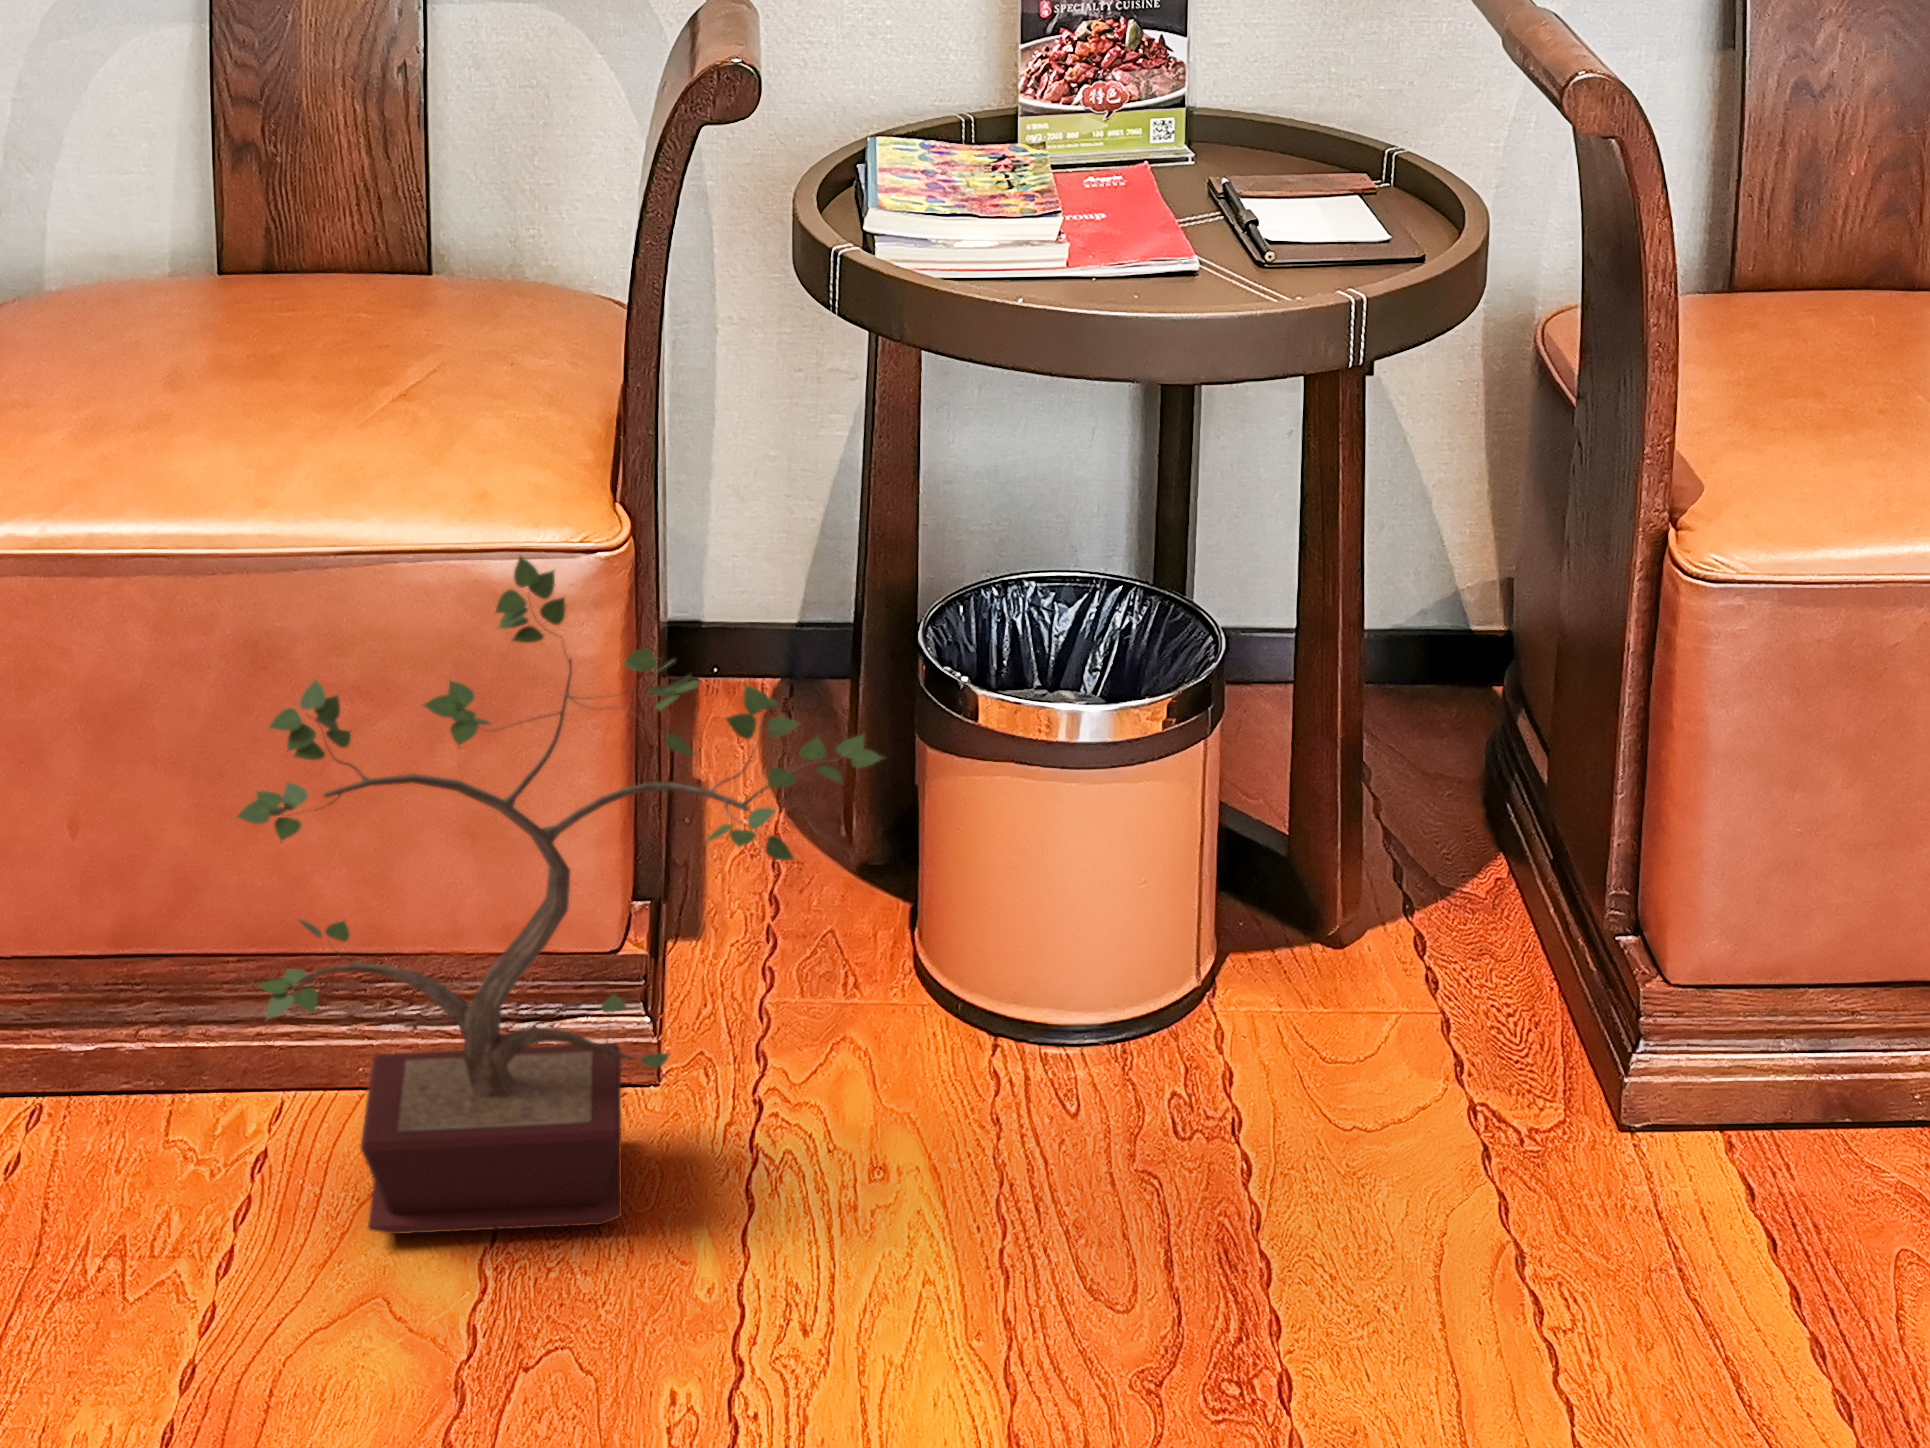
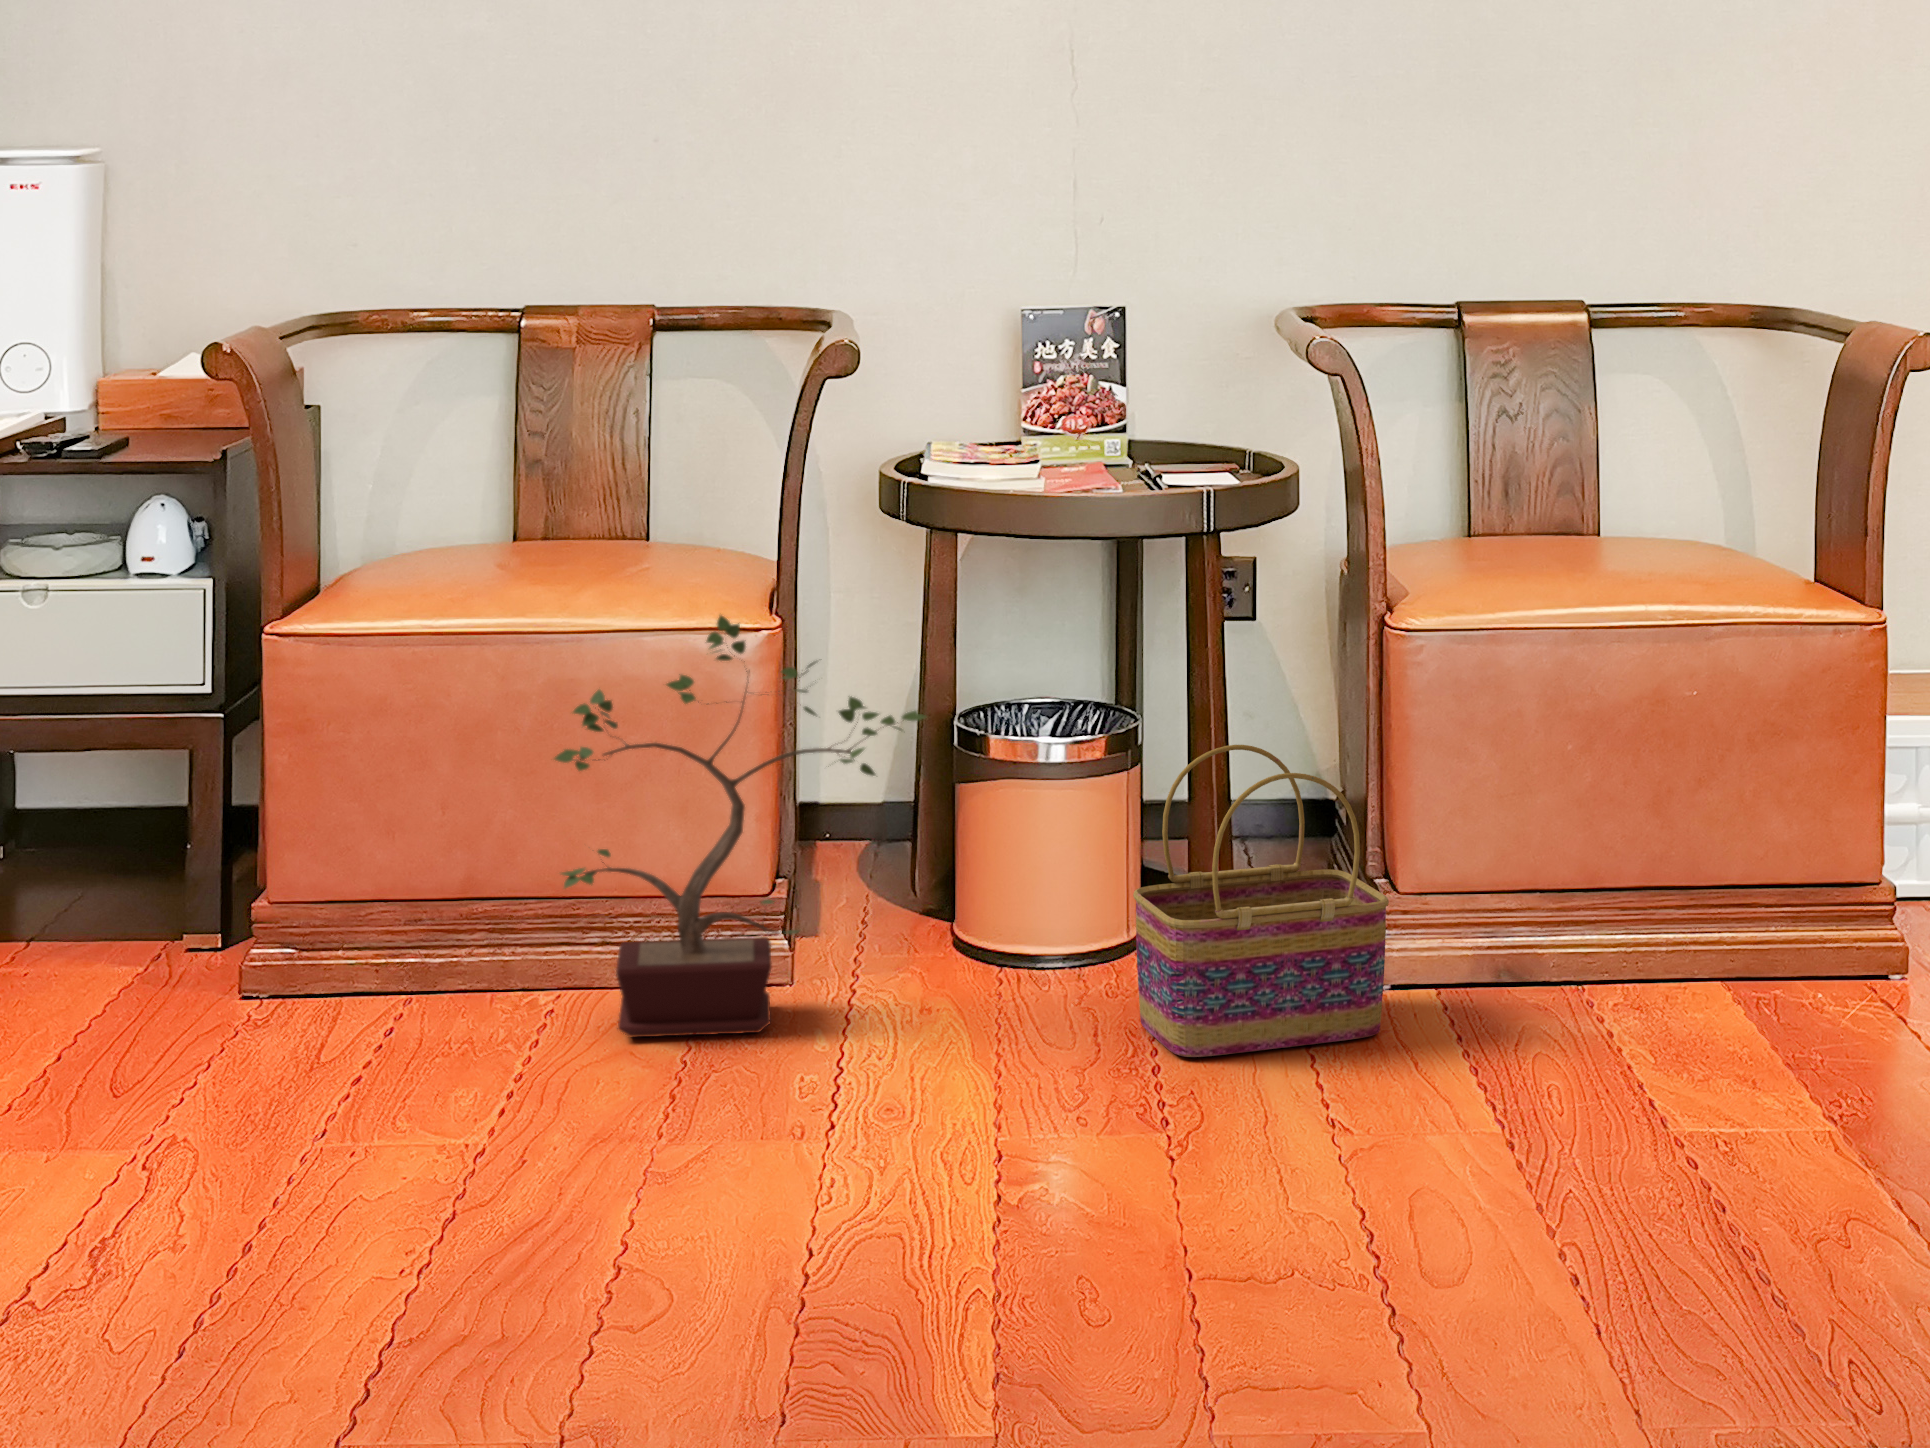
basket: none [1230,774,1672,1323] -> present [1133,745,1389,1057]

